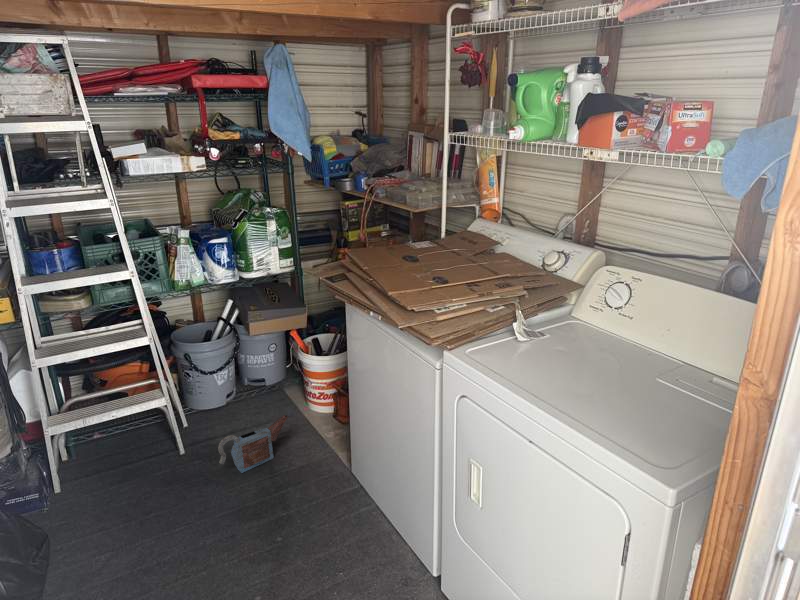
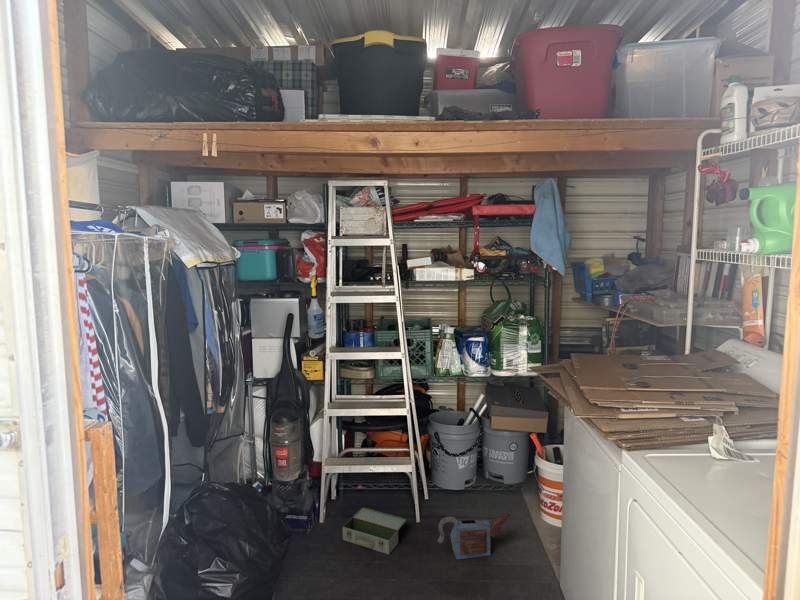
toolbox: none [99,453,176,499] -> present [343,507,406,554]

